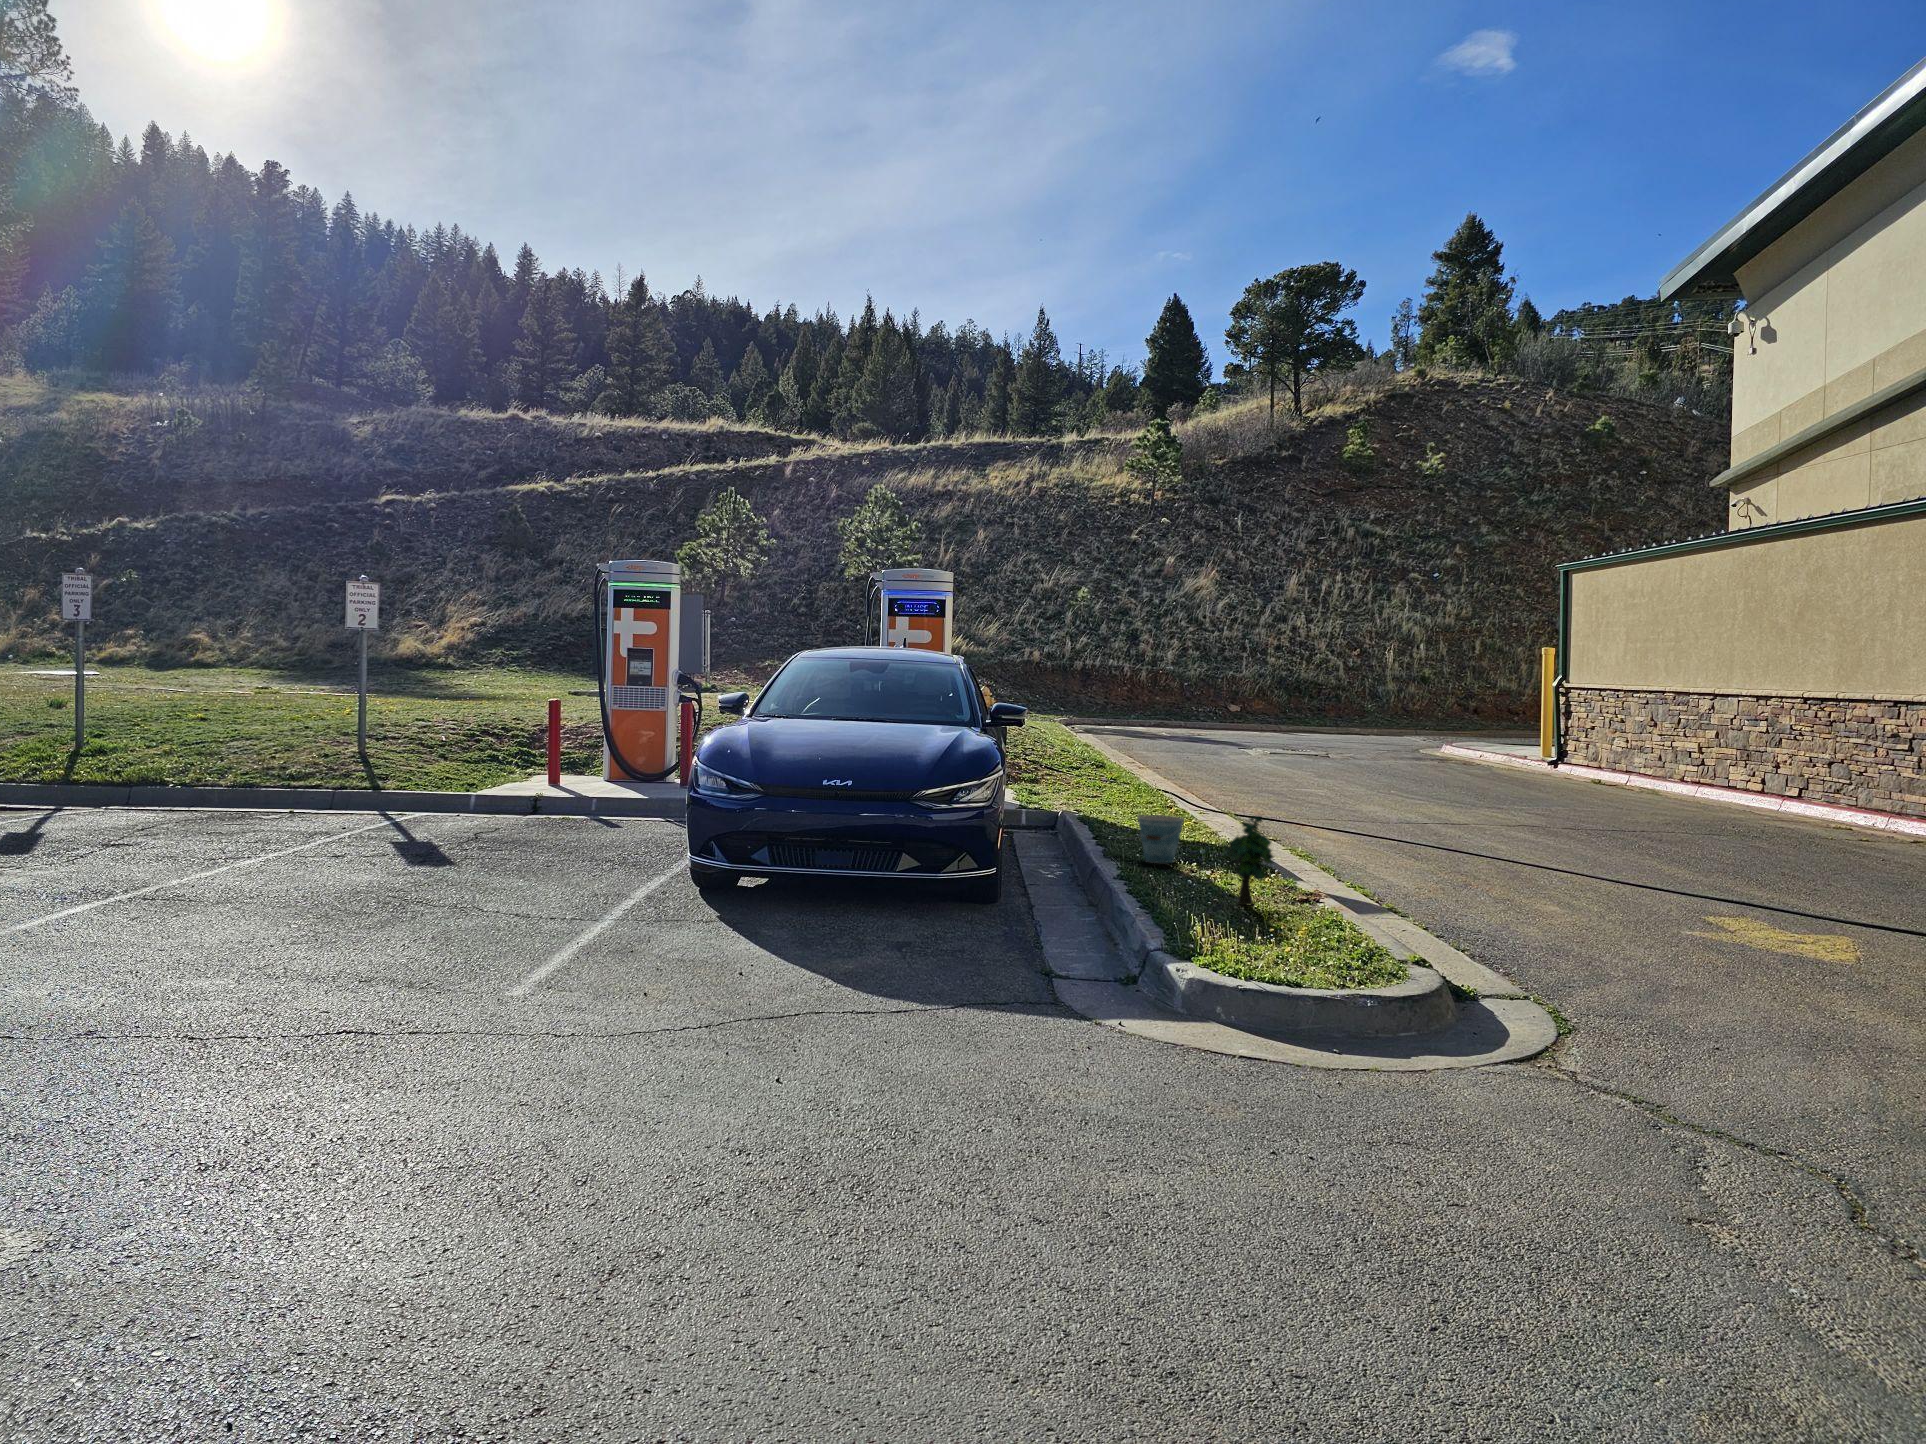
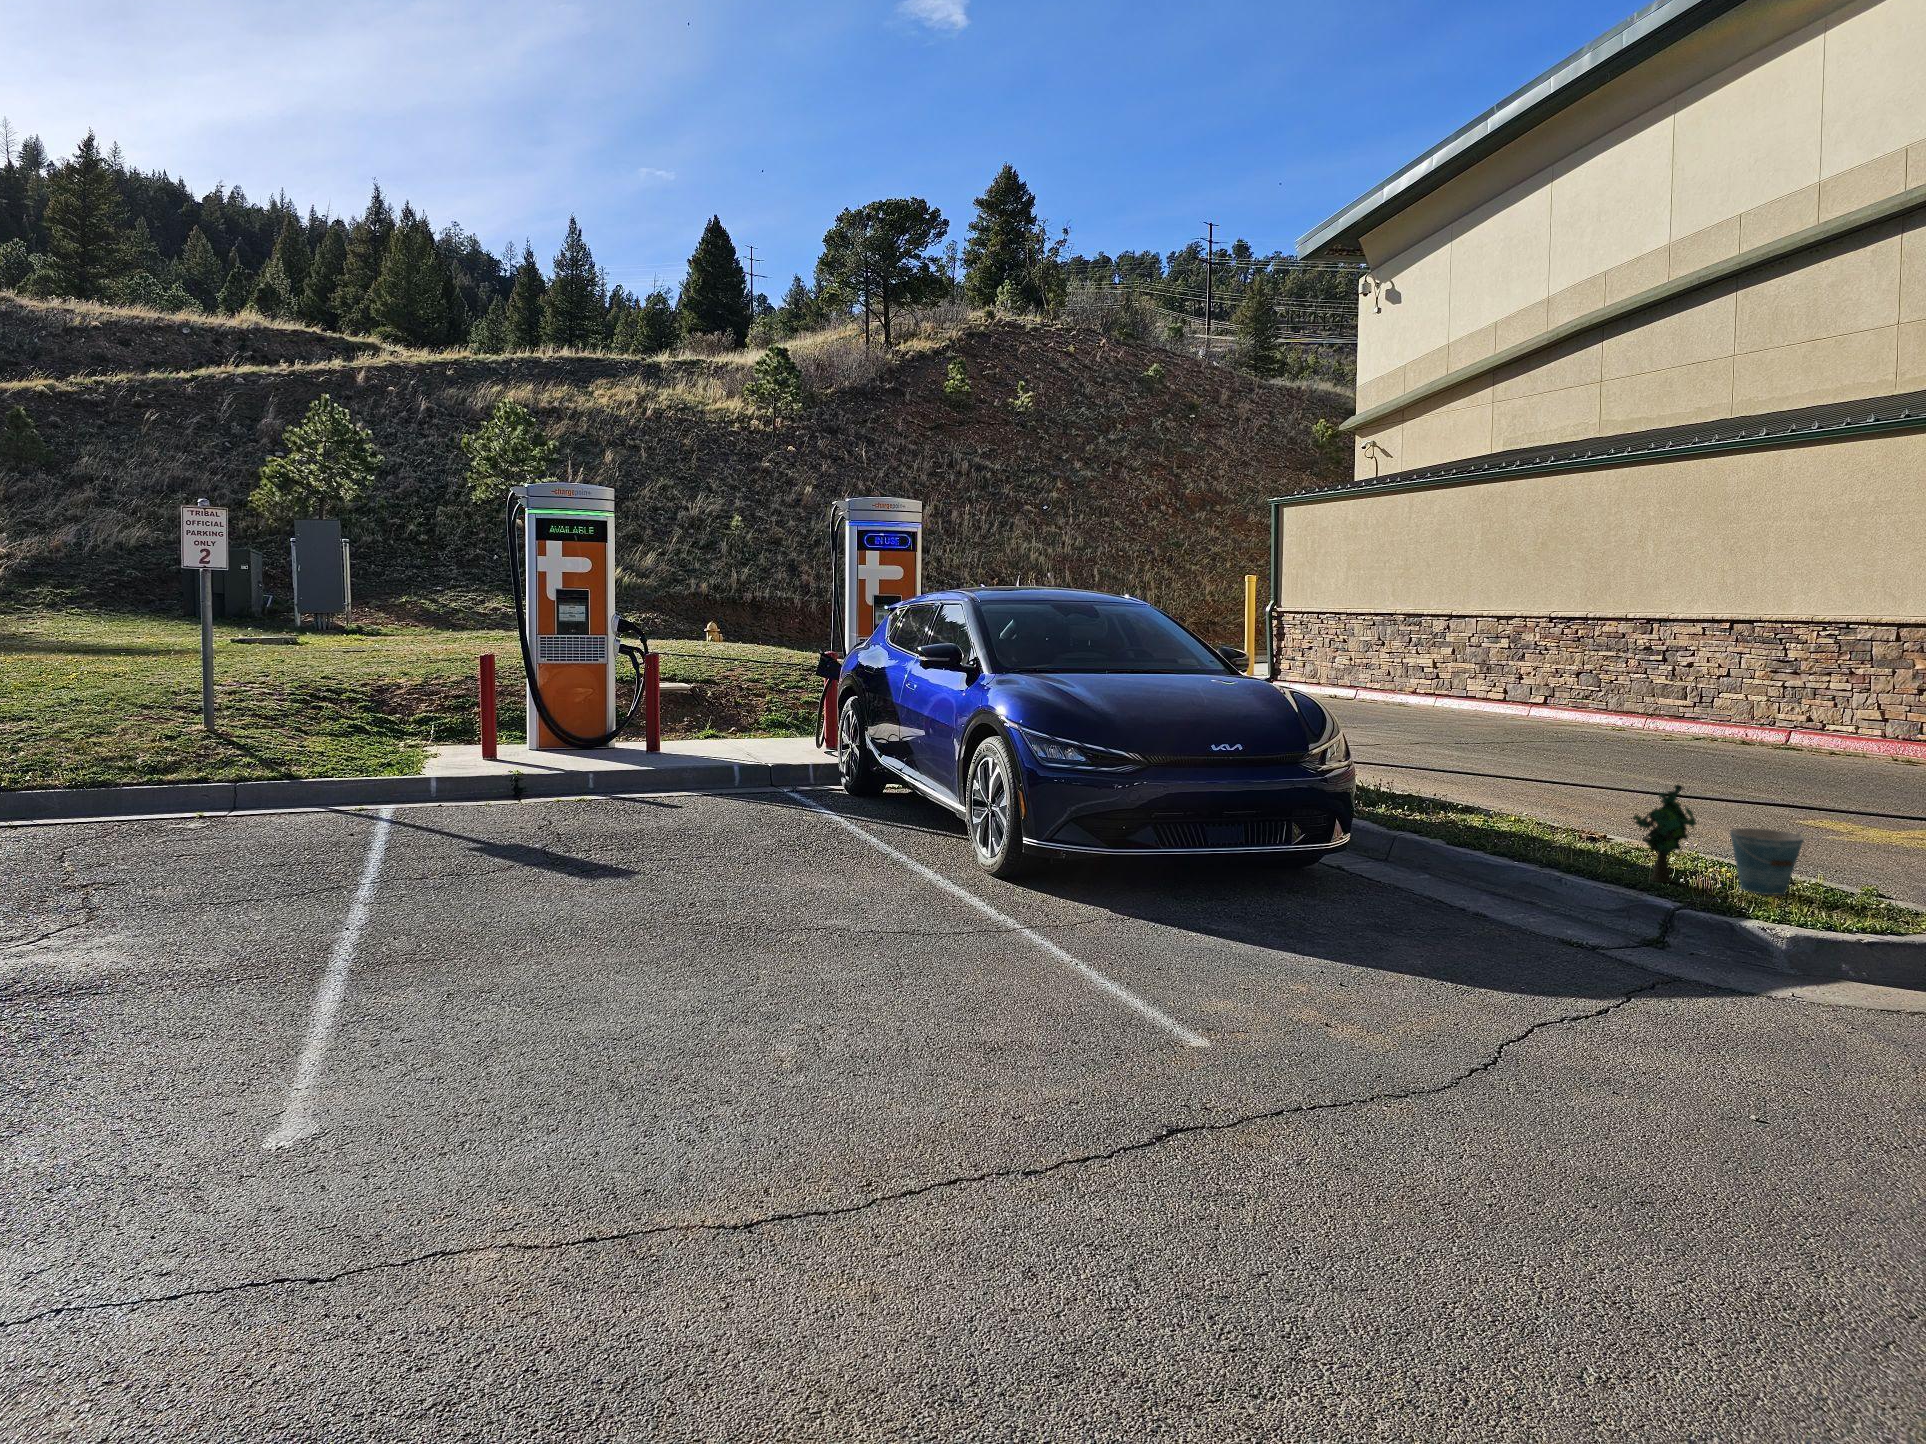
bucket: present [1137,815,1184,863] -> present [1730,828,1806,895]

